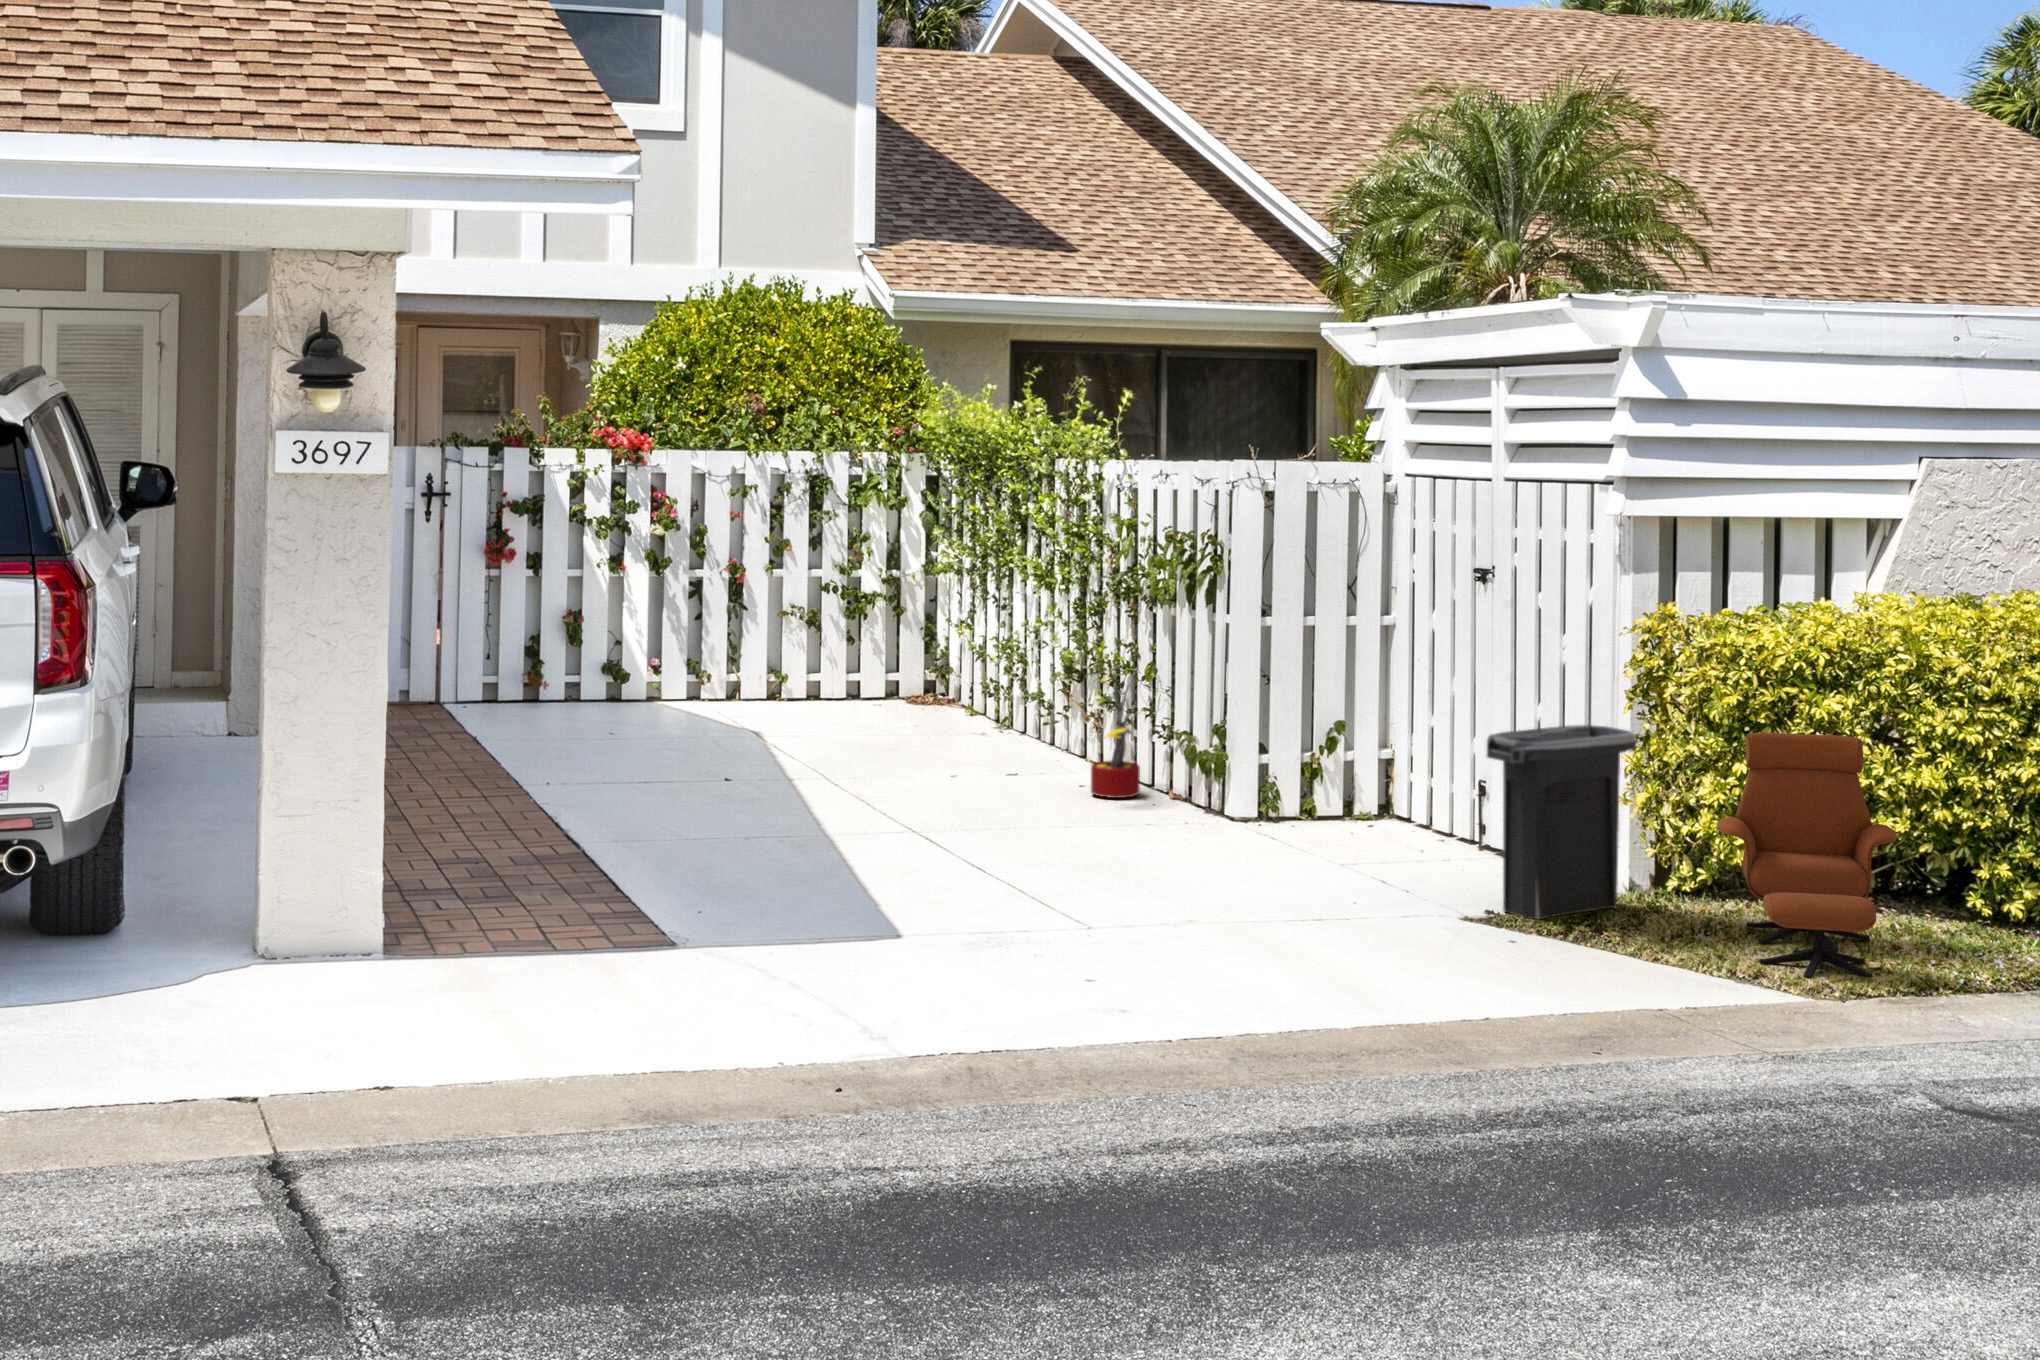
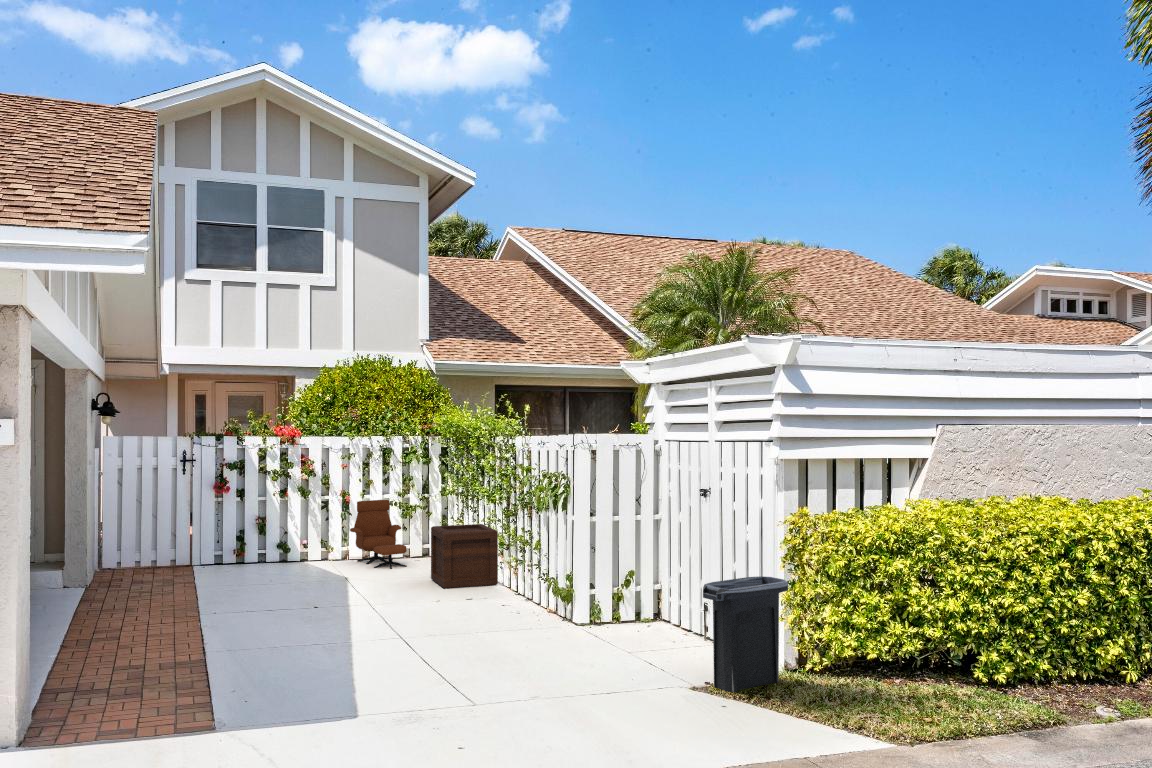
wooden crate: none [925,630,1060,753] -> present [431,524,498,589]
decorative plant: present [1091,677,1140,798] -> none [503,546,535,615]
lounge chair: present [1717,733,1897,978] -> present [350,500,407,569]

